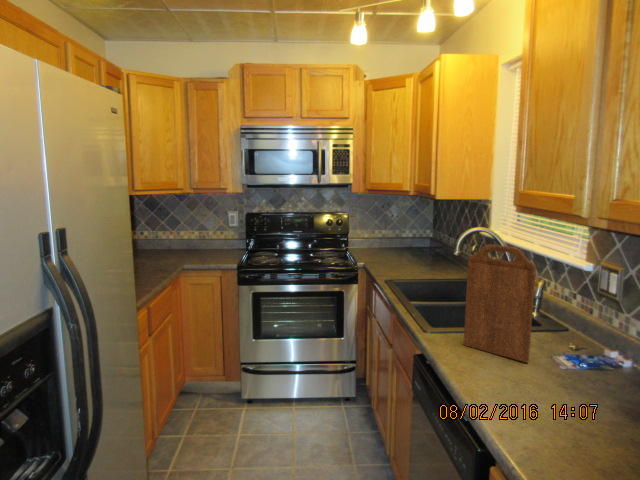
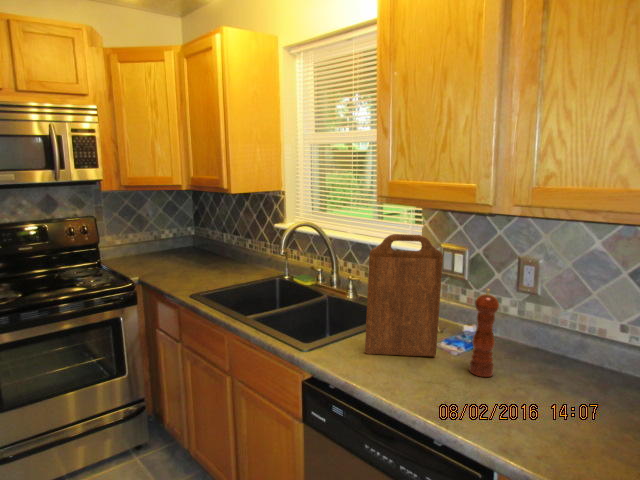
pepper mill: none [545,304,576,390] -> present [469,289,499,377]

